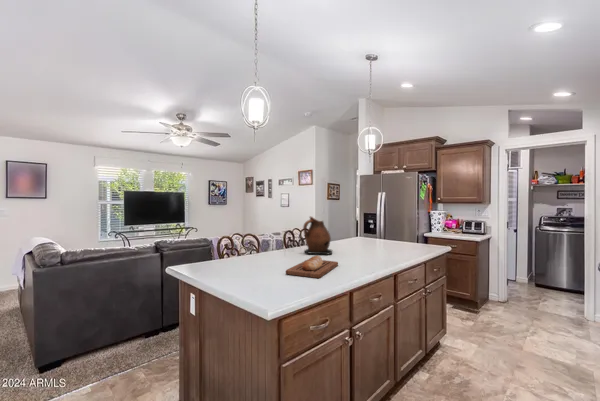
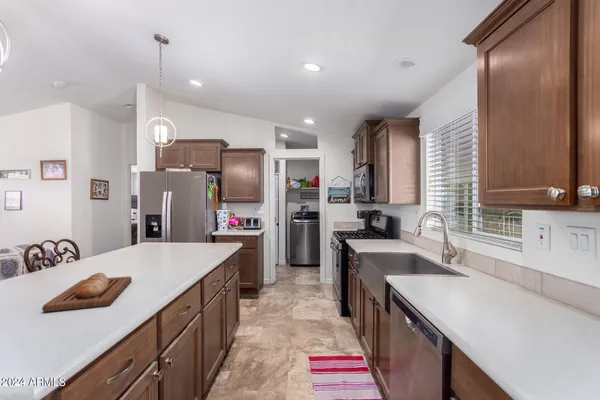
ceramic pitcher: present [303,216,332,254] -> none [67,220,116,272]

